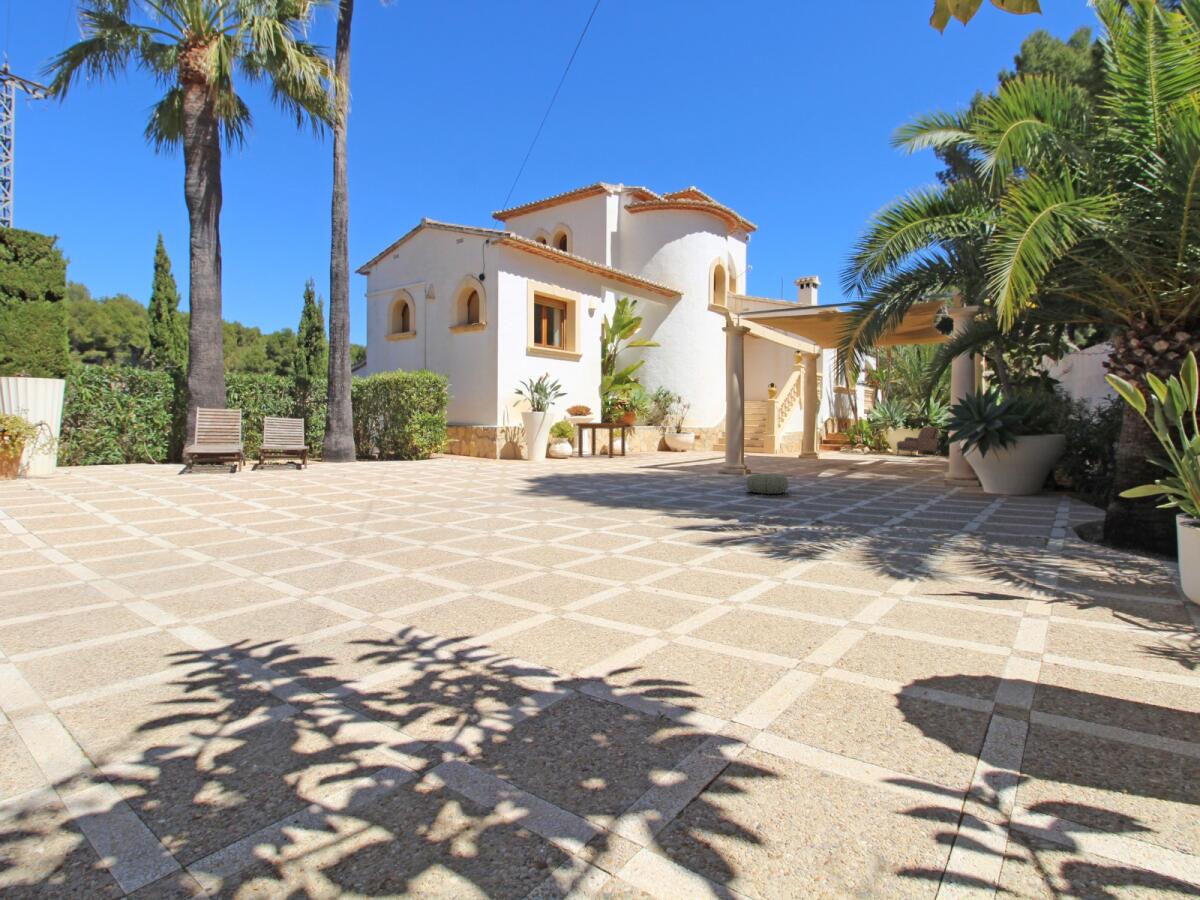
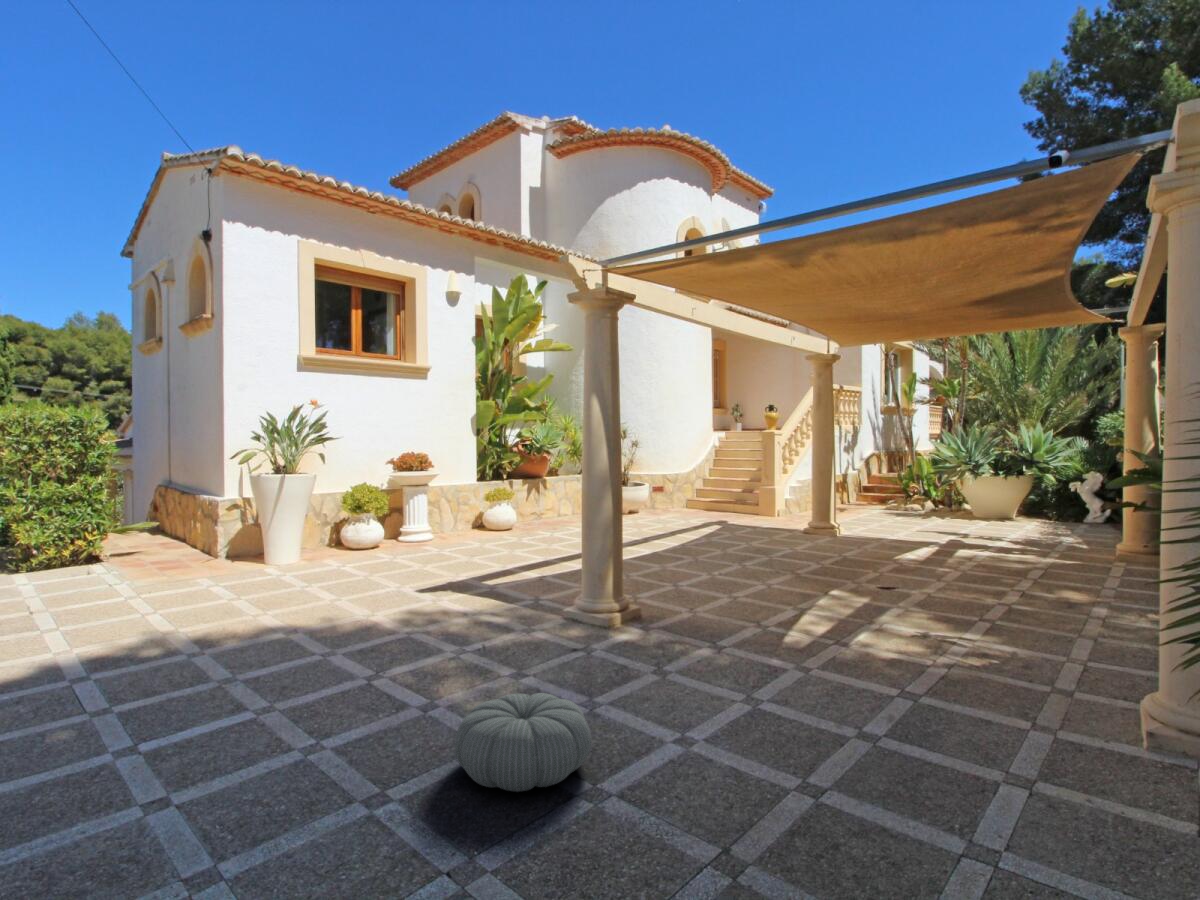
dining table: present [576,423,627,458] -> none [415,475,508,538]
armchair: present [897,427,939,455] -> none [979,473,1058,529]

